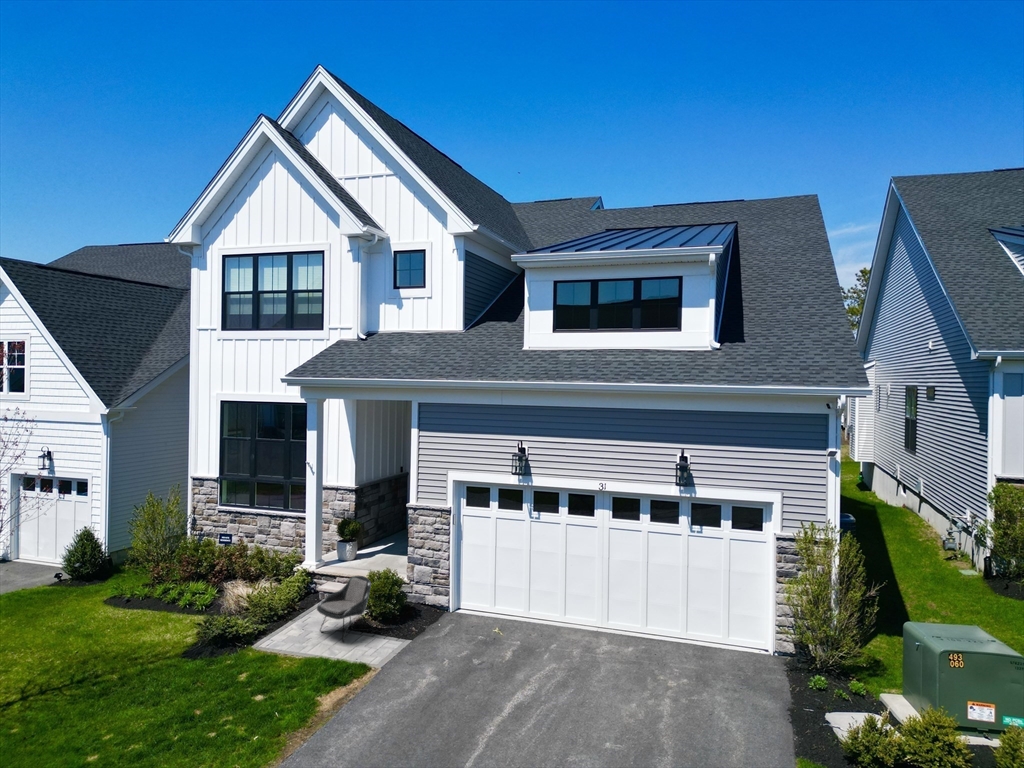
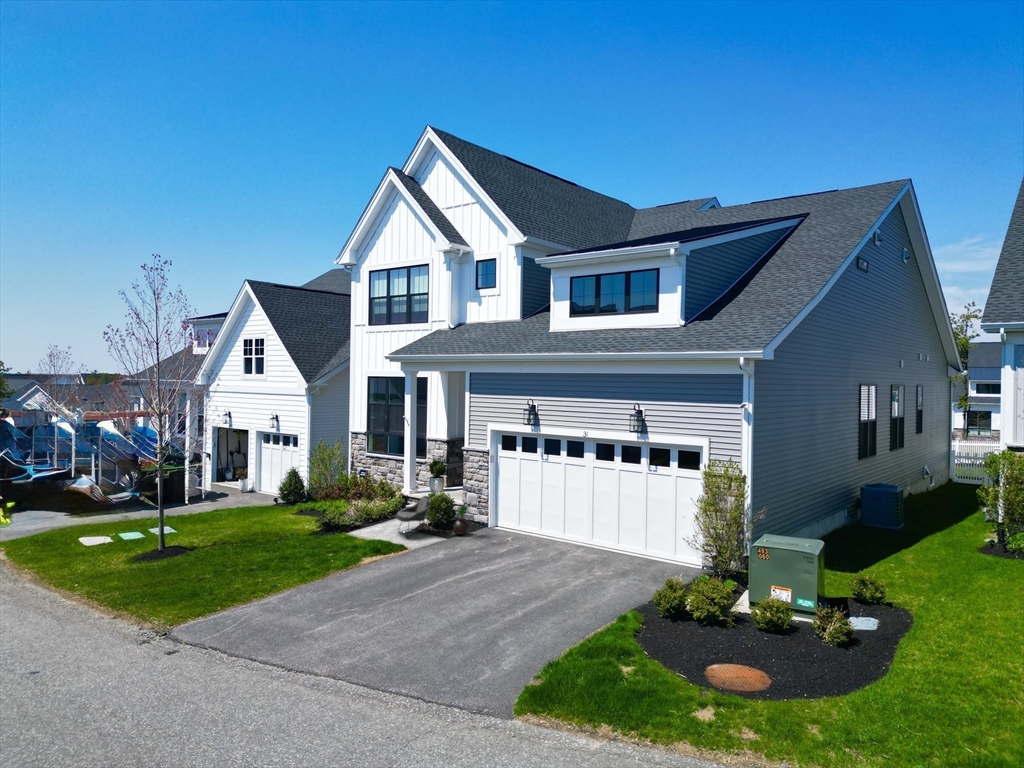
potted tree: none [405,582,432,627] -> present [453,505,470,535]

